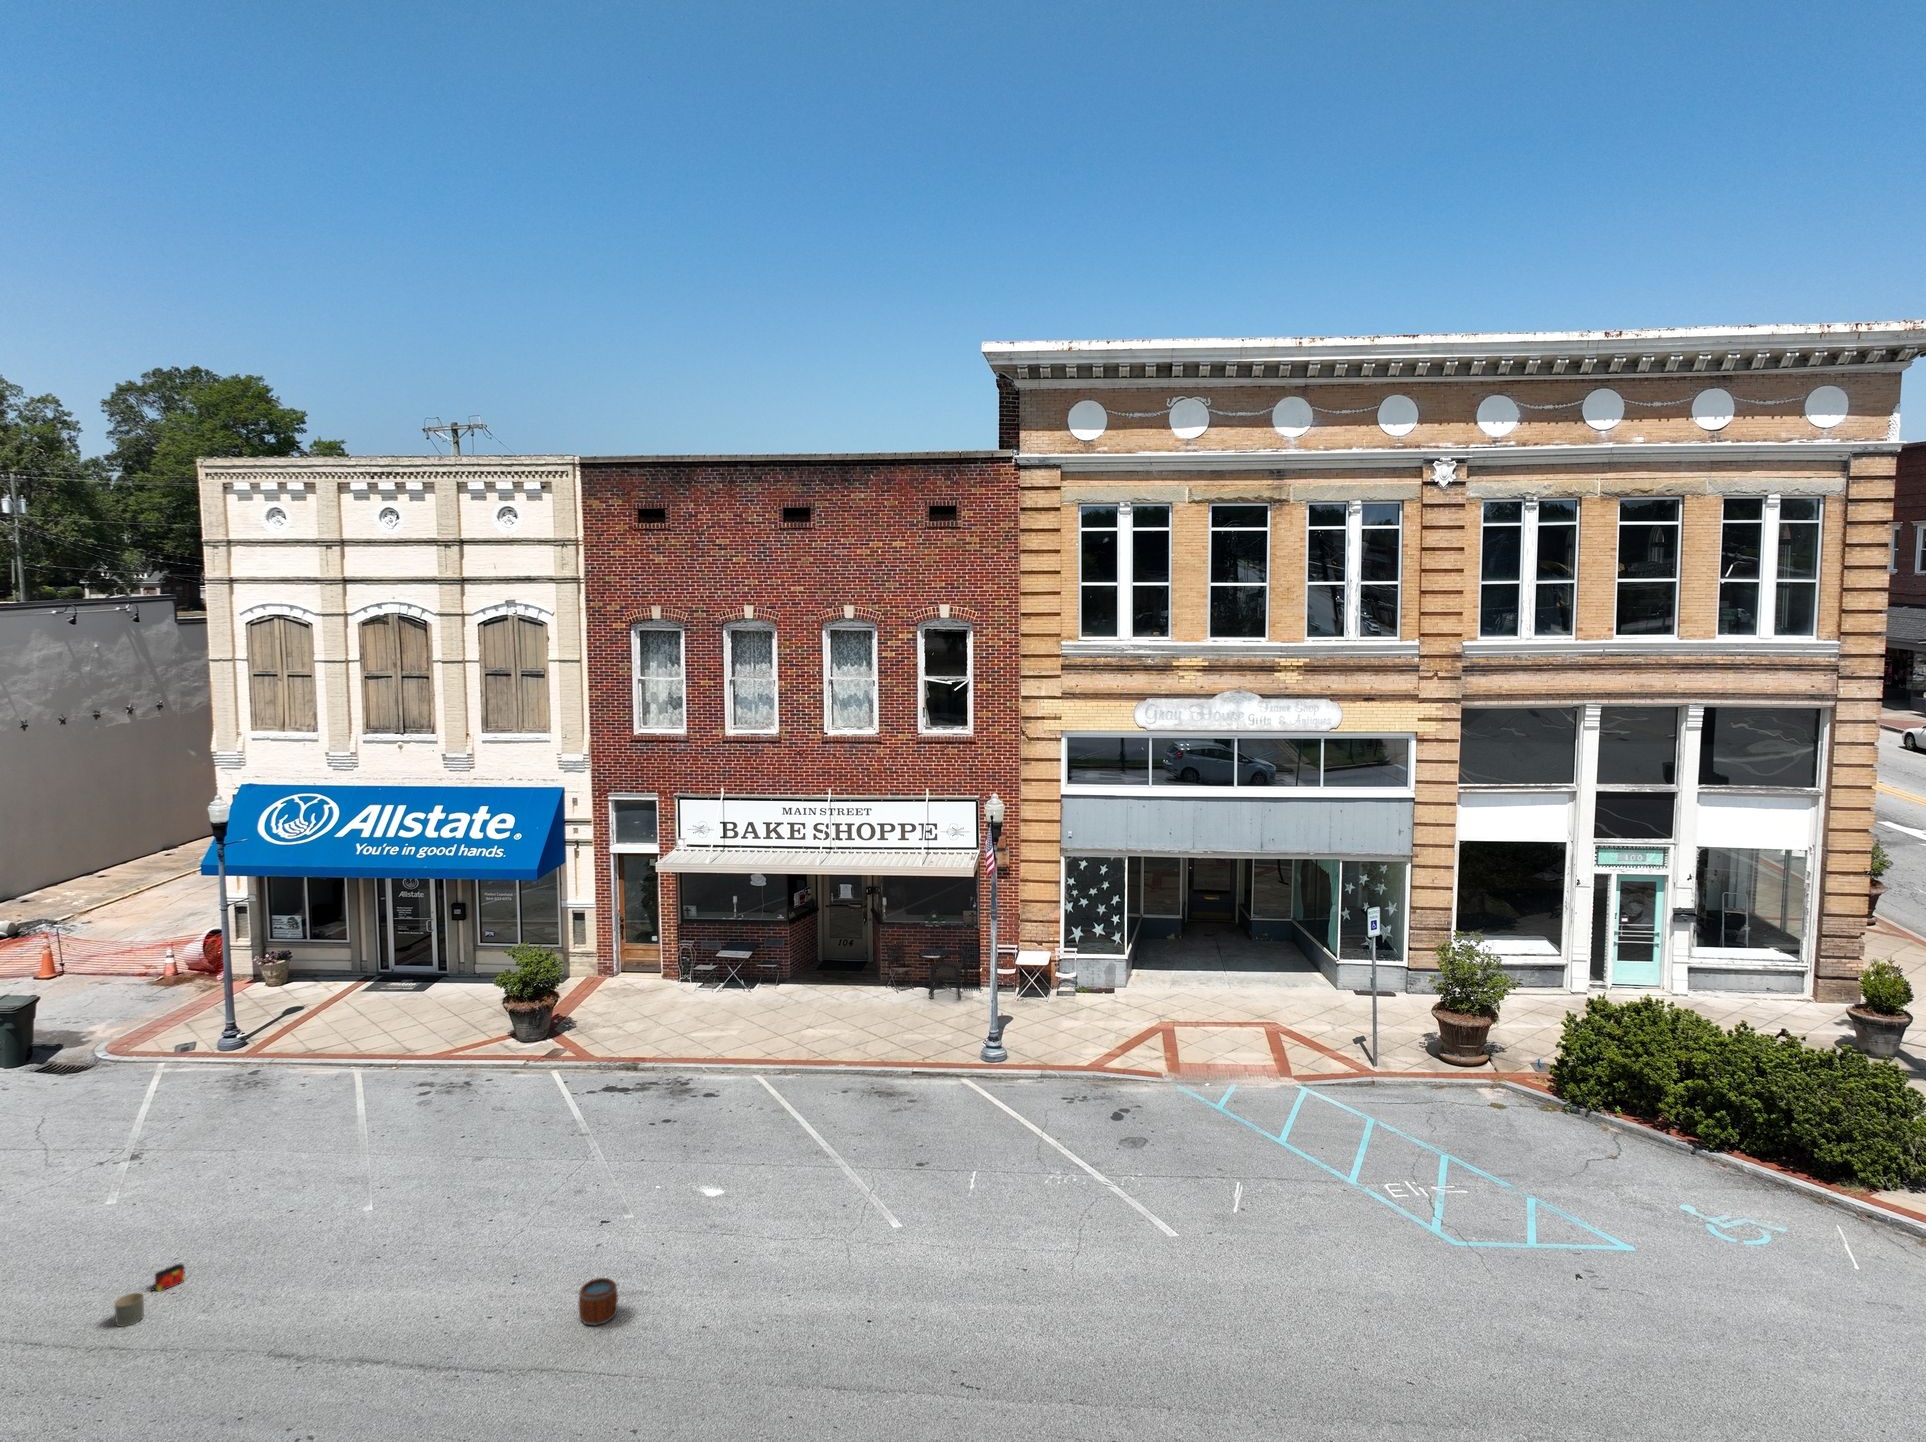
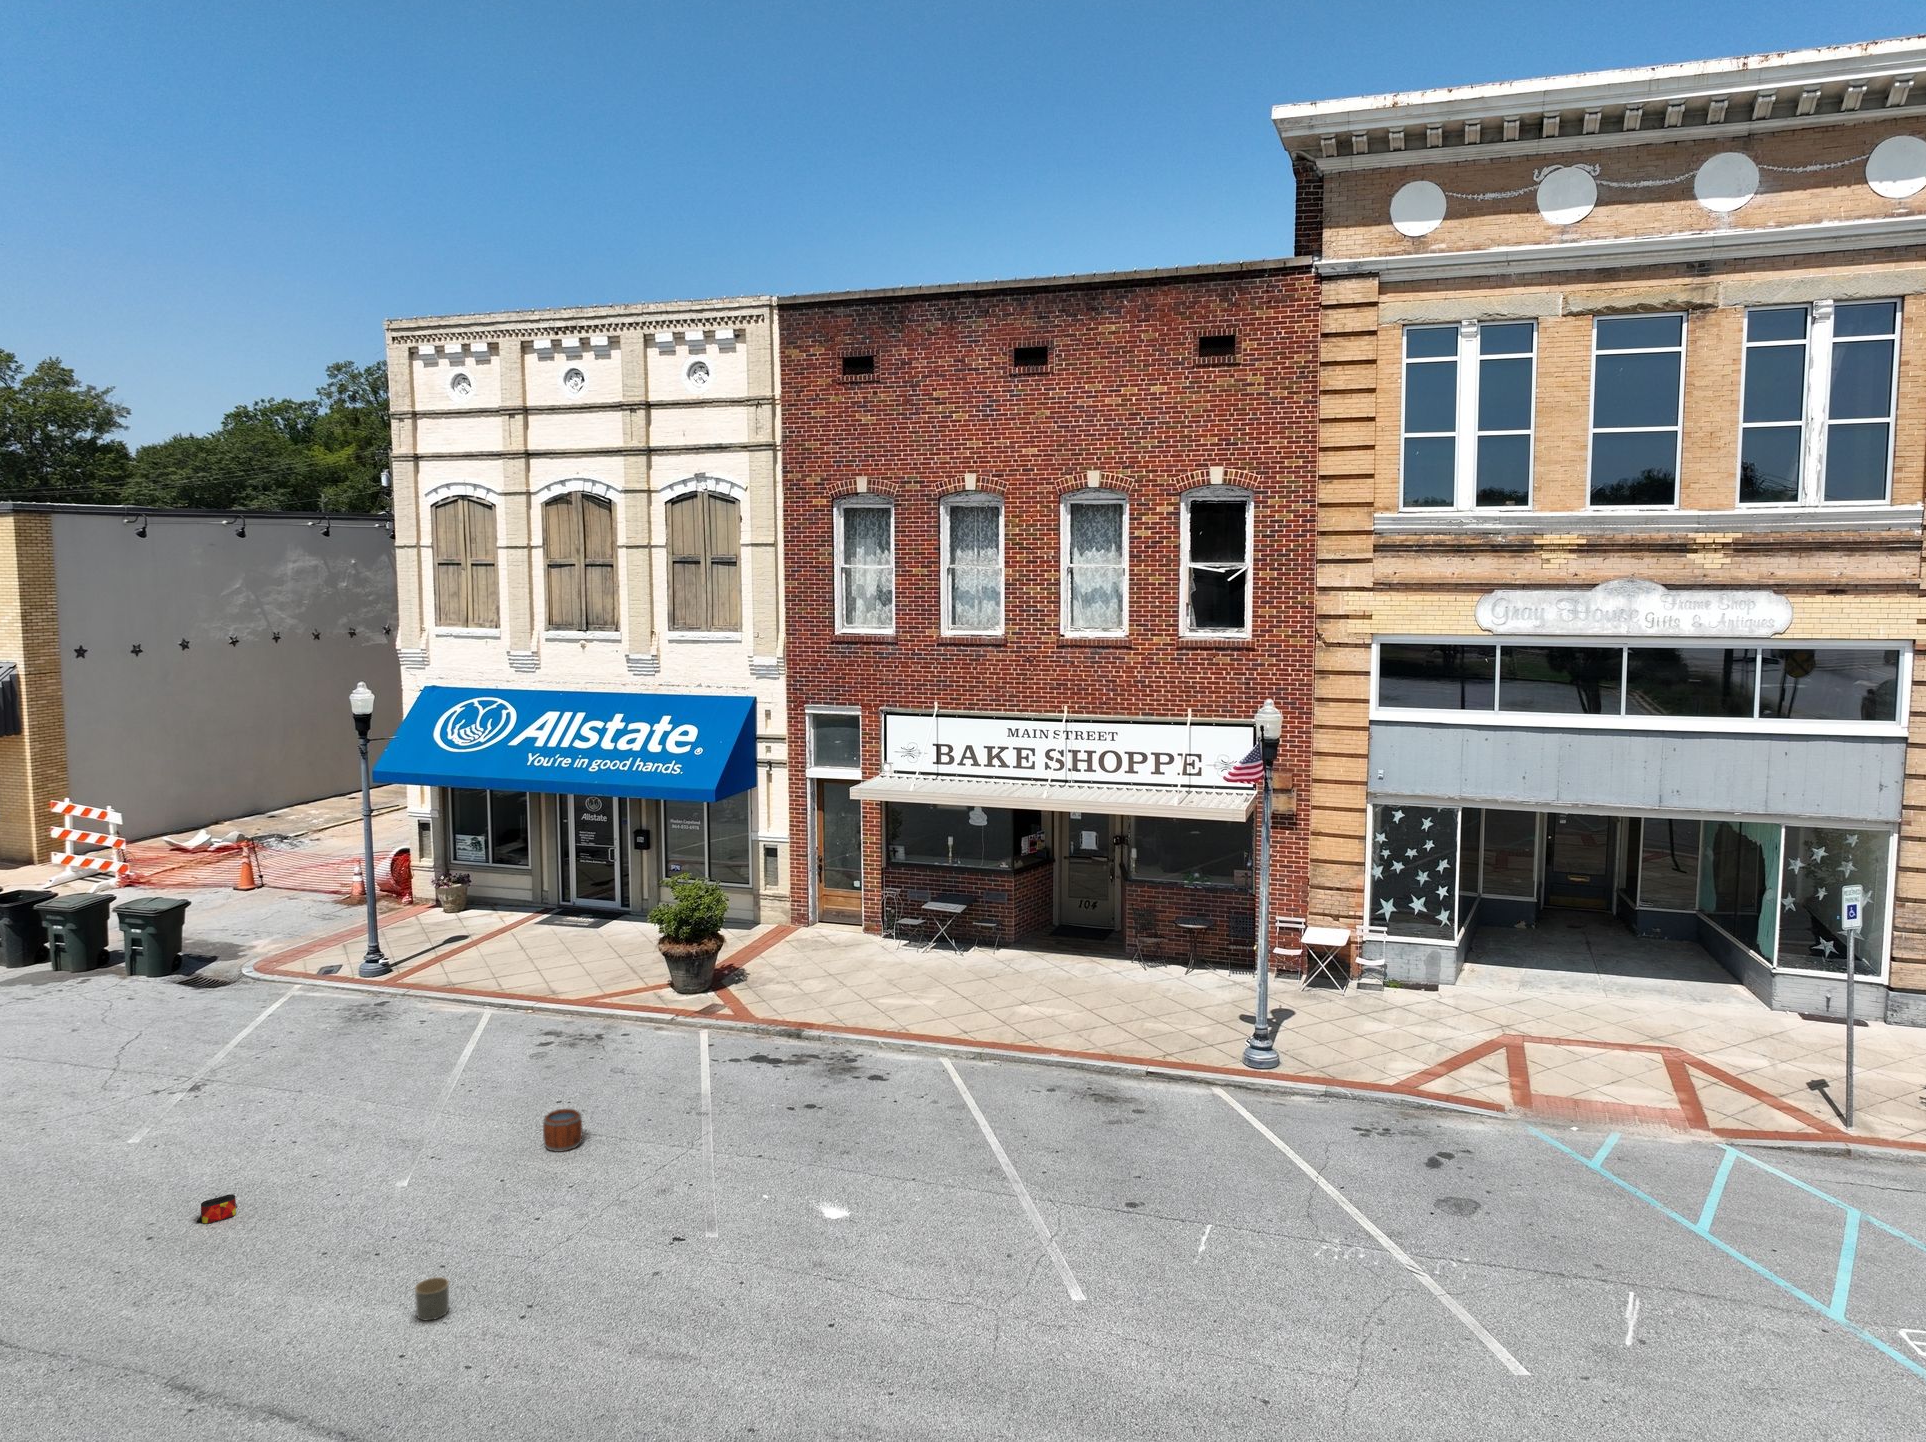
bench: present [929,950,969,1000] -> none [1183,920,1237,984]
bucket: present [579,1278,618,1325] -> present [543,1109,582,1152]
planter: present [114,1293,144,1327] -> present [415,1277,449,1321]

